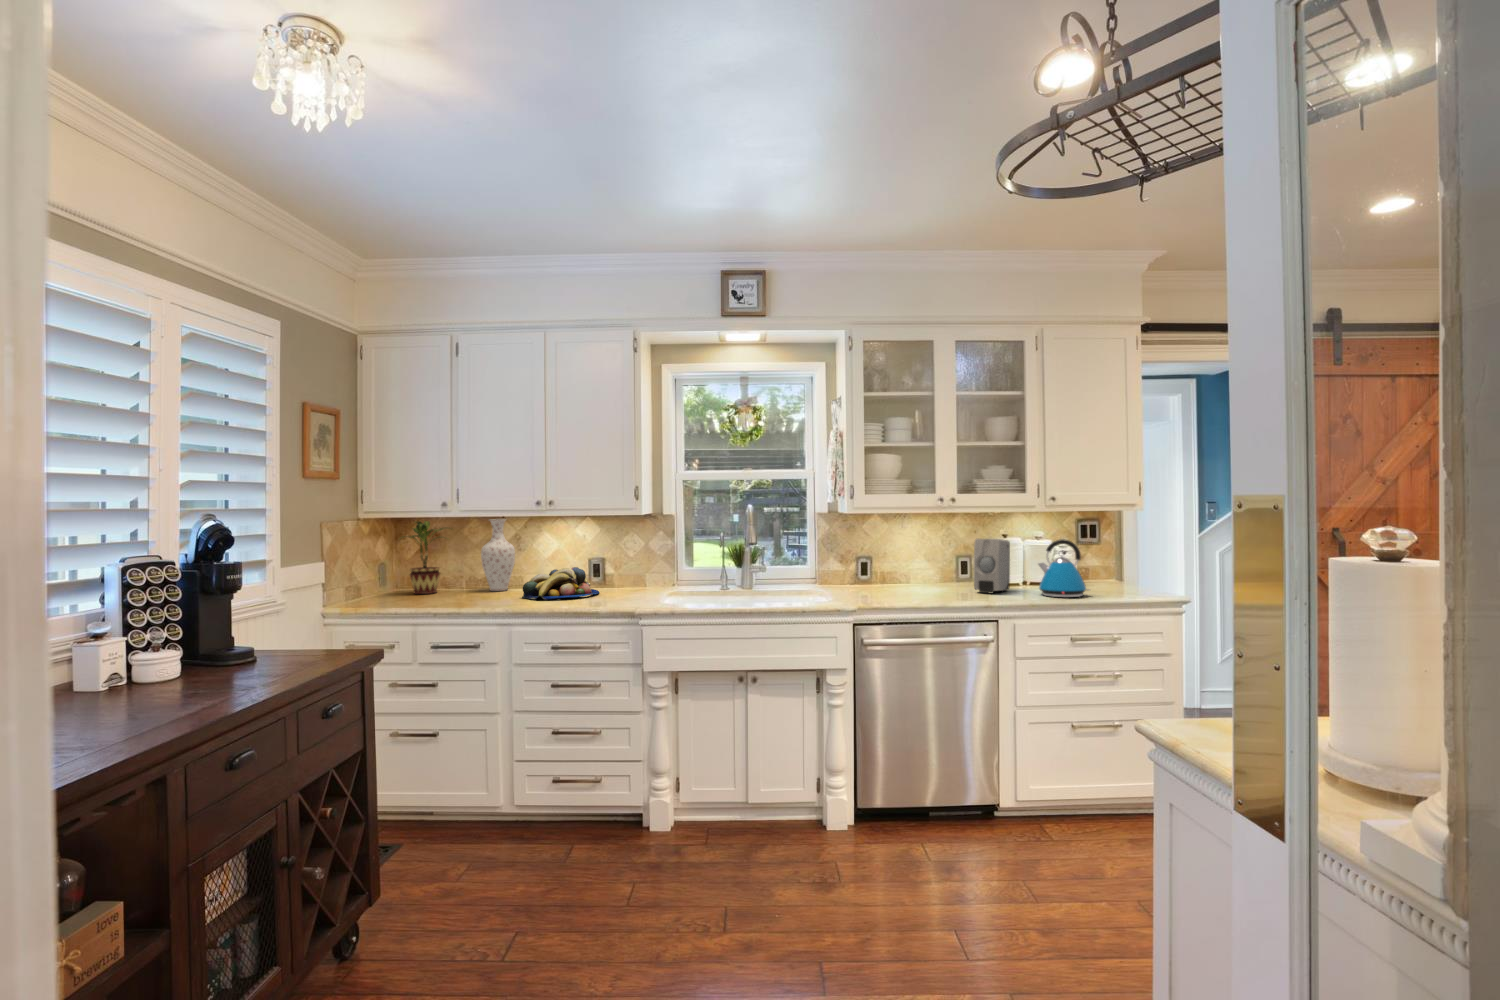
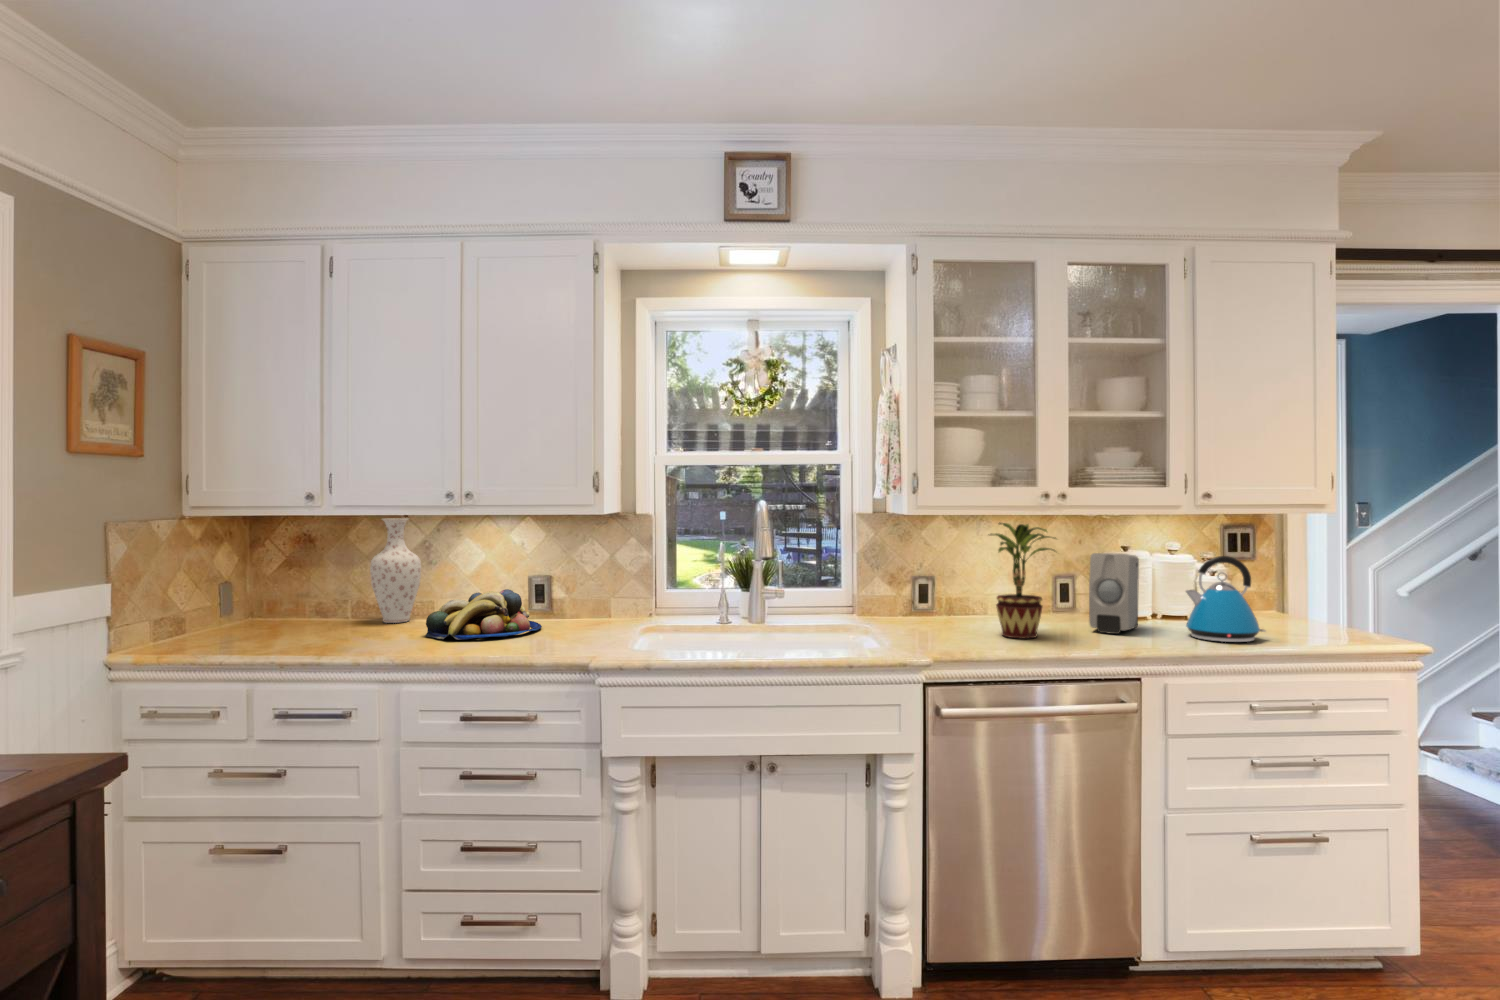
potted plant: present [409,521,444,594] -> present [991,523,1056,639]

